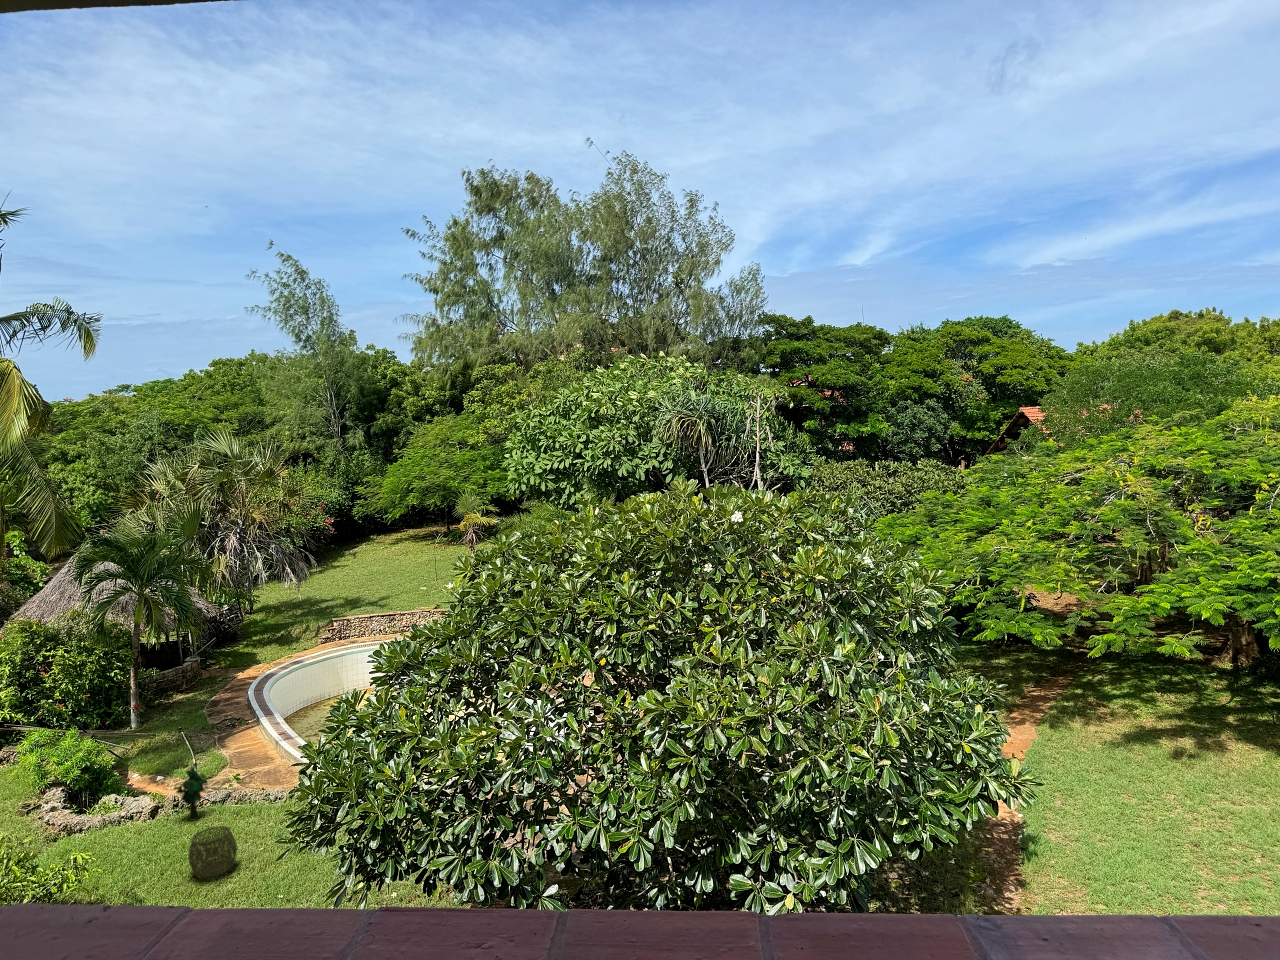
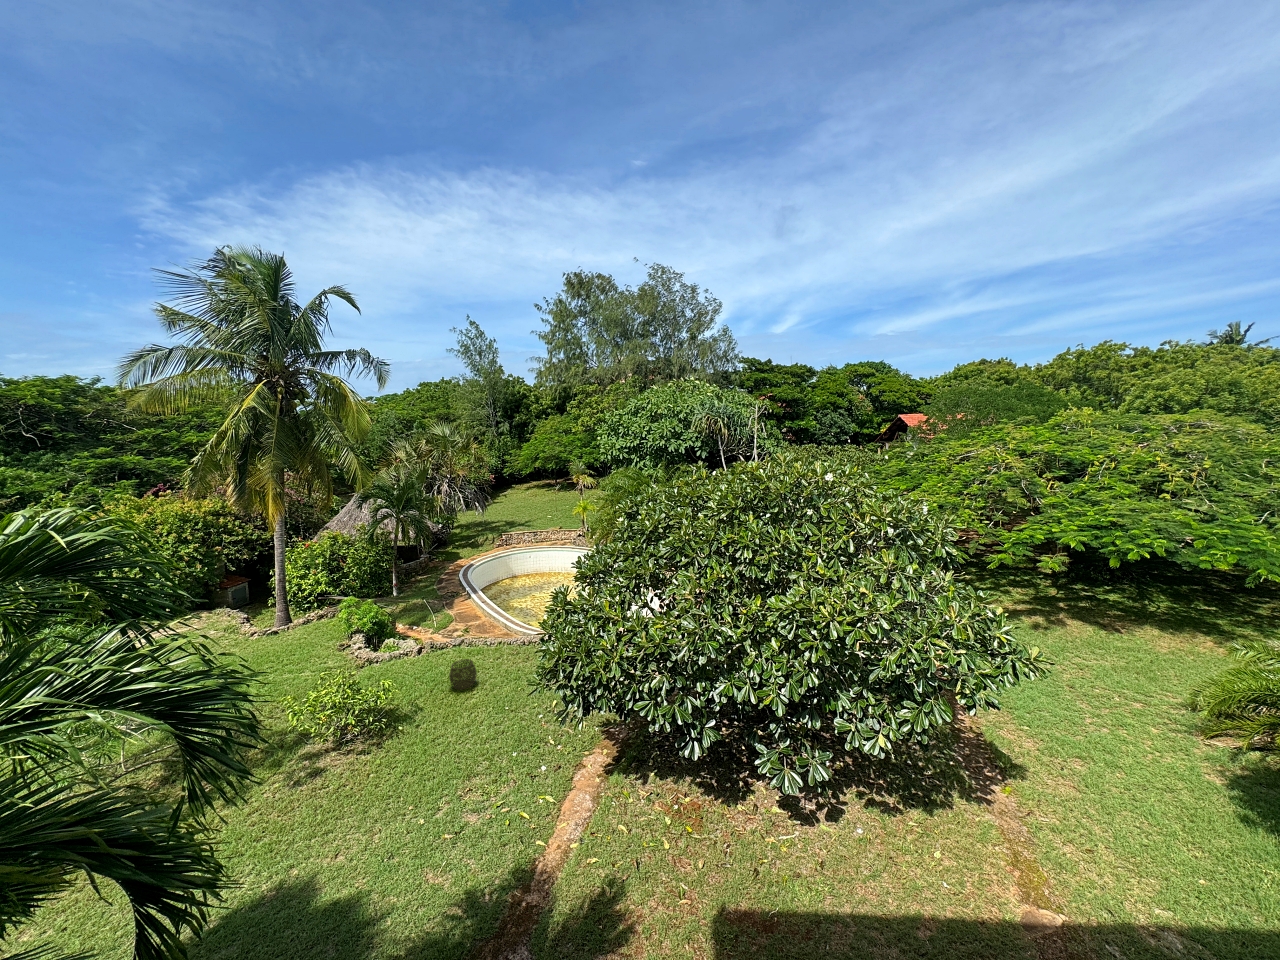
decorative plant: present [174,763,208,821] -> none [432,621,452,654]

